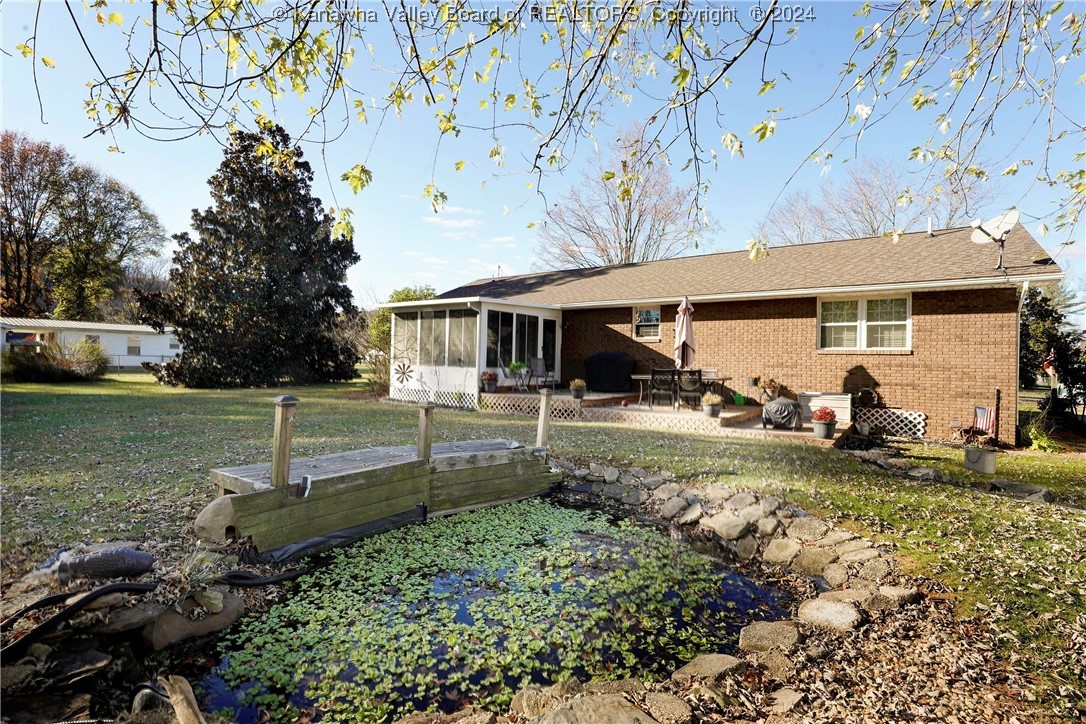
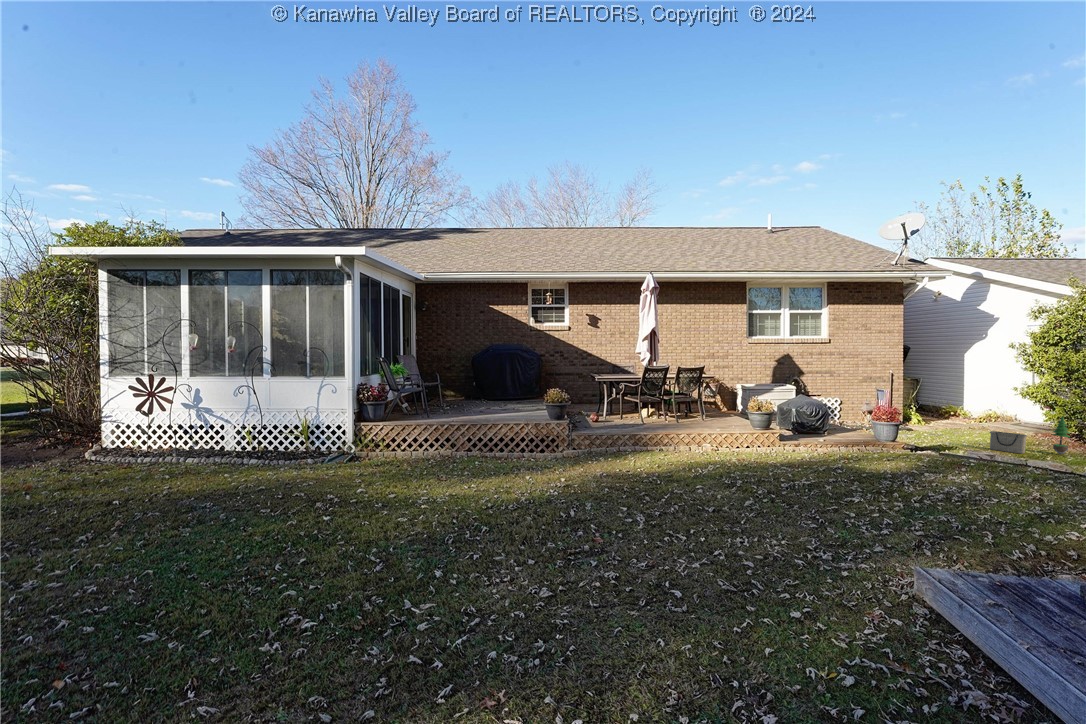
potted tree: none [1032,436,1054,481] -> present [1052,417,1070,454]

